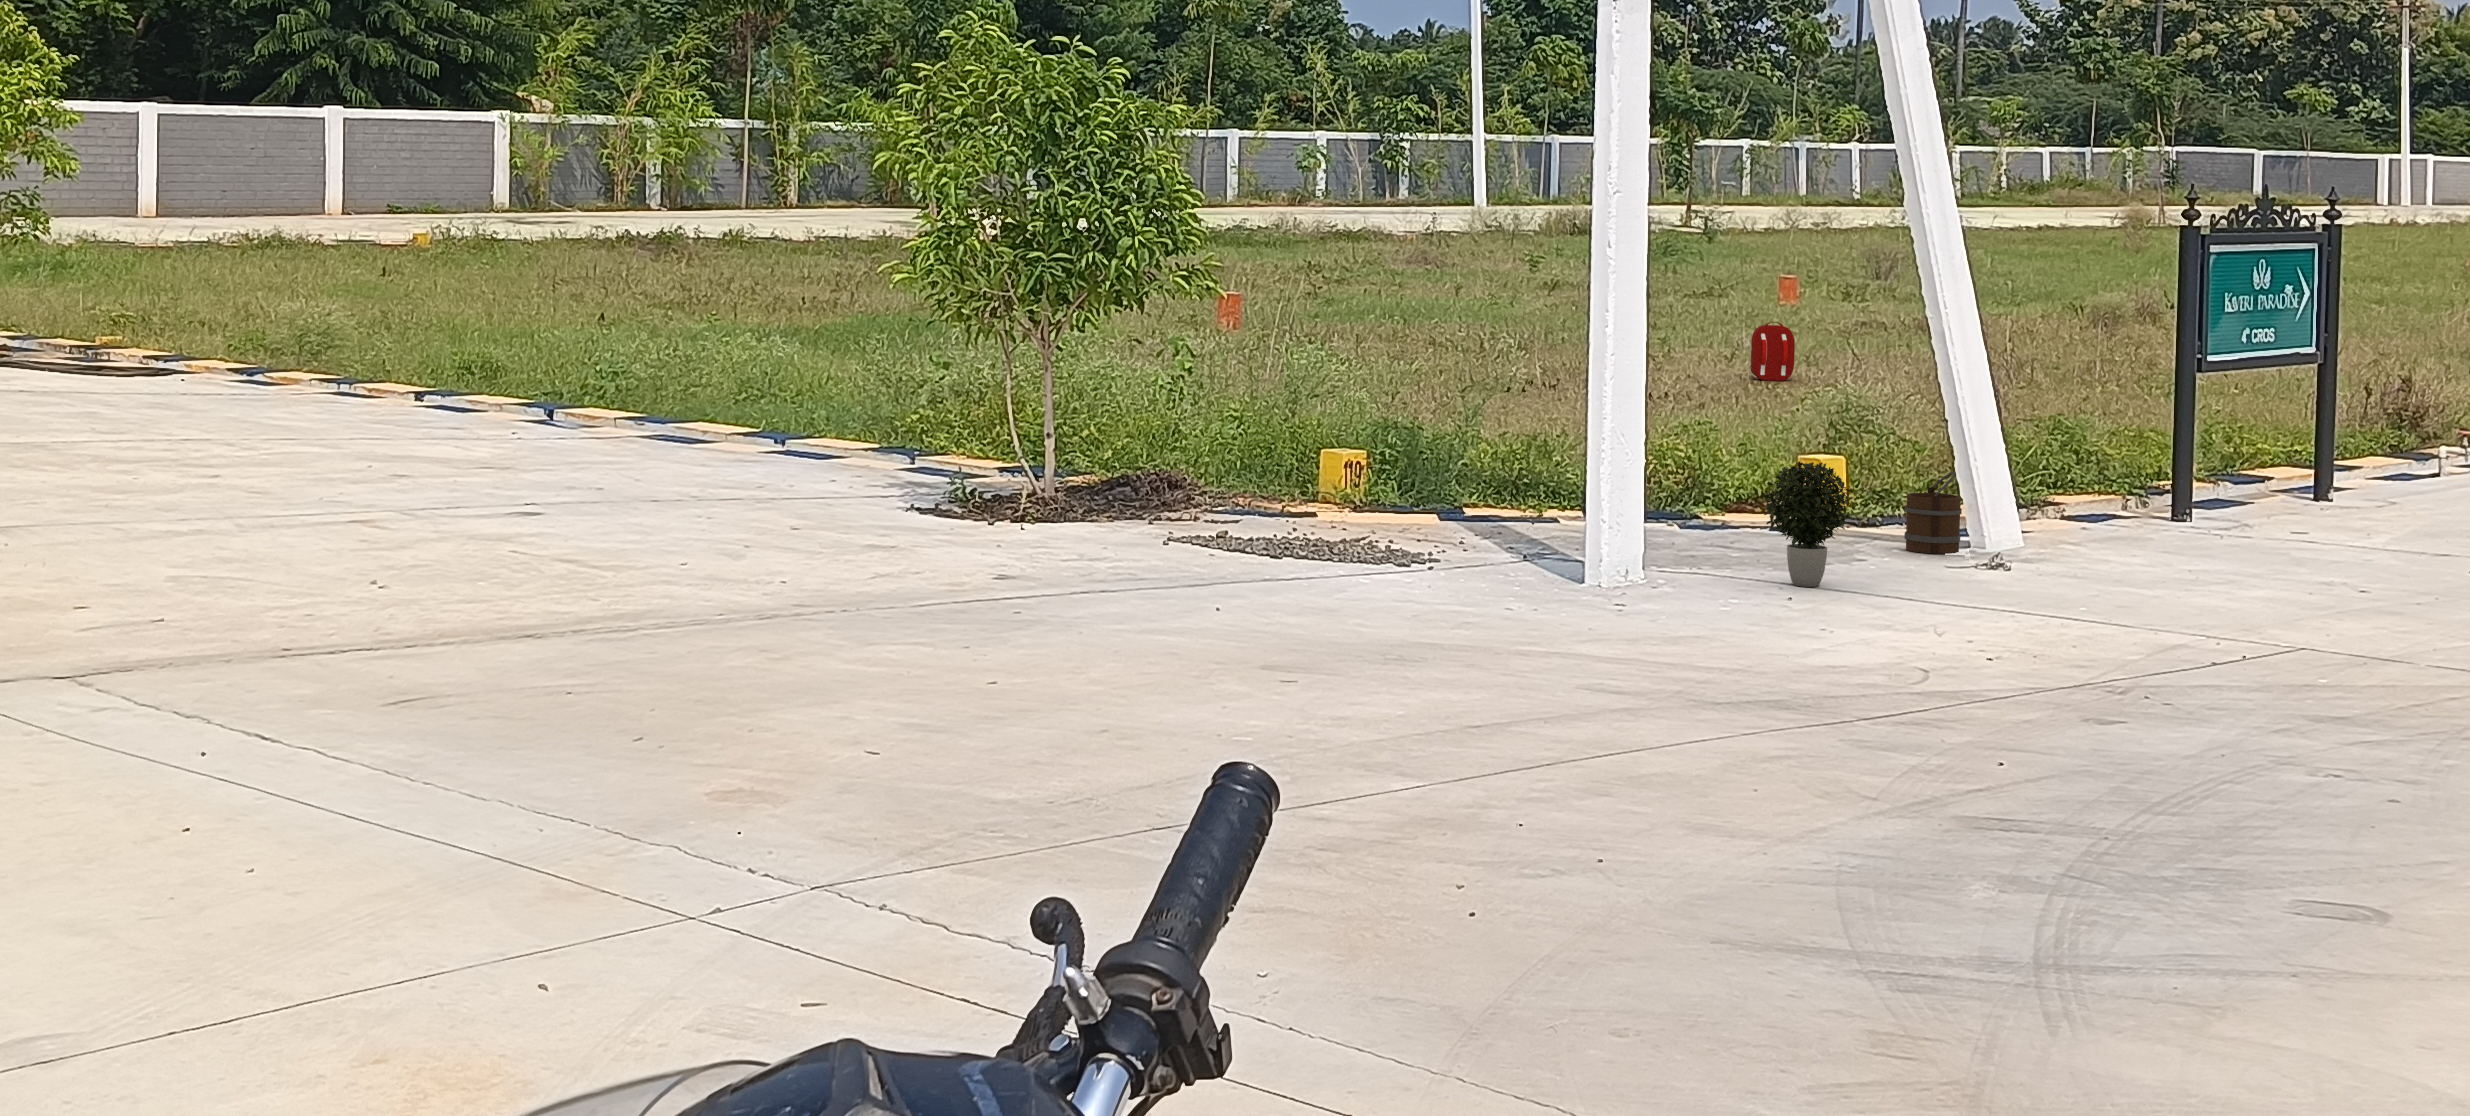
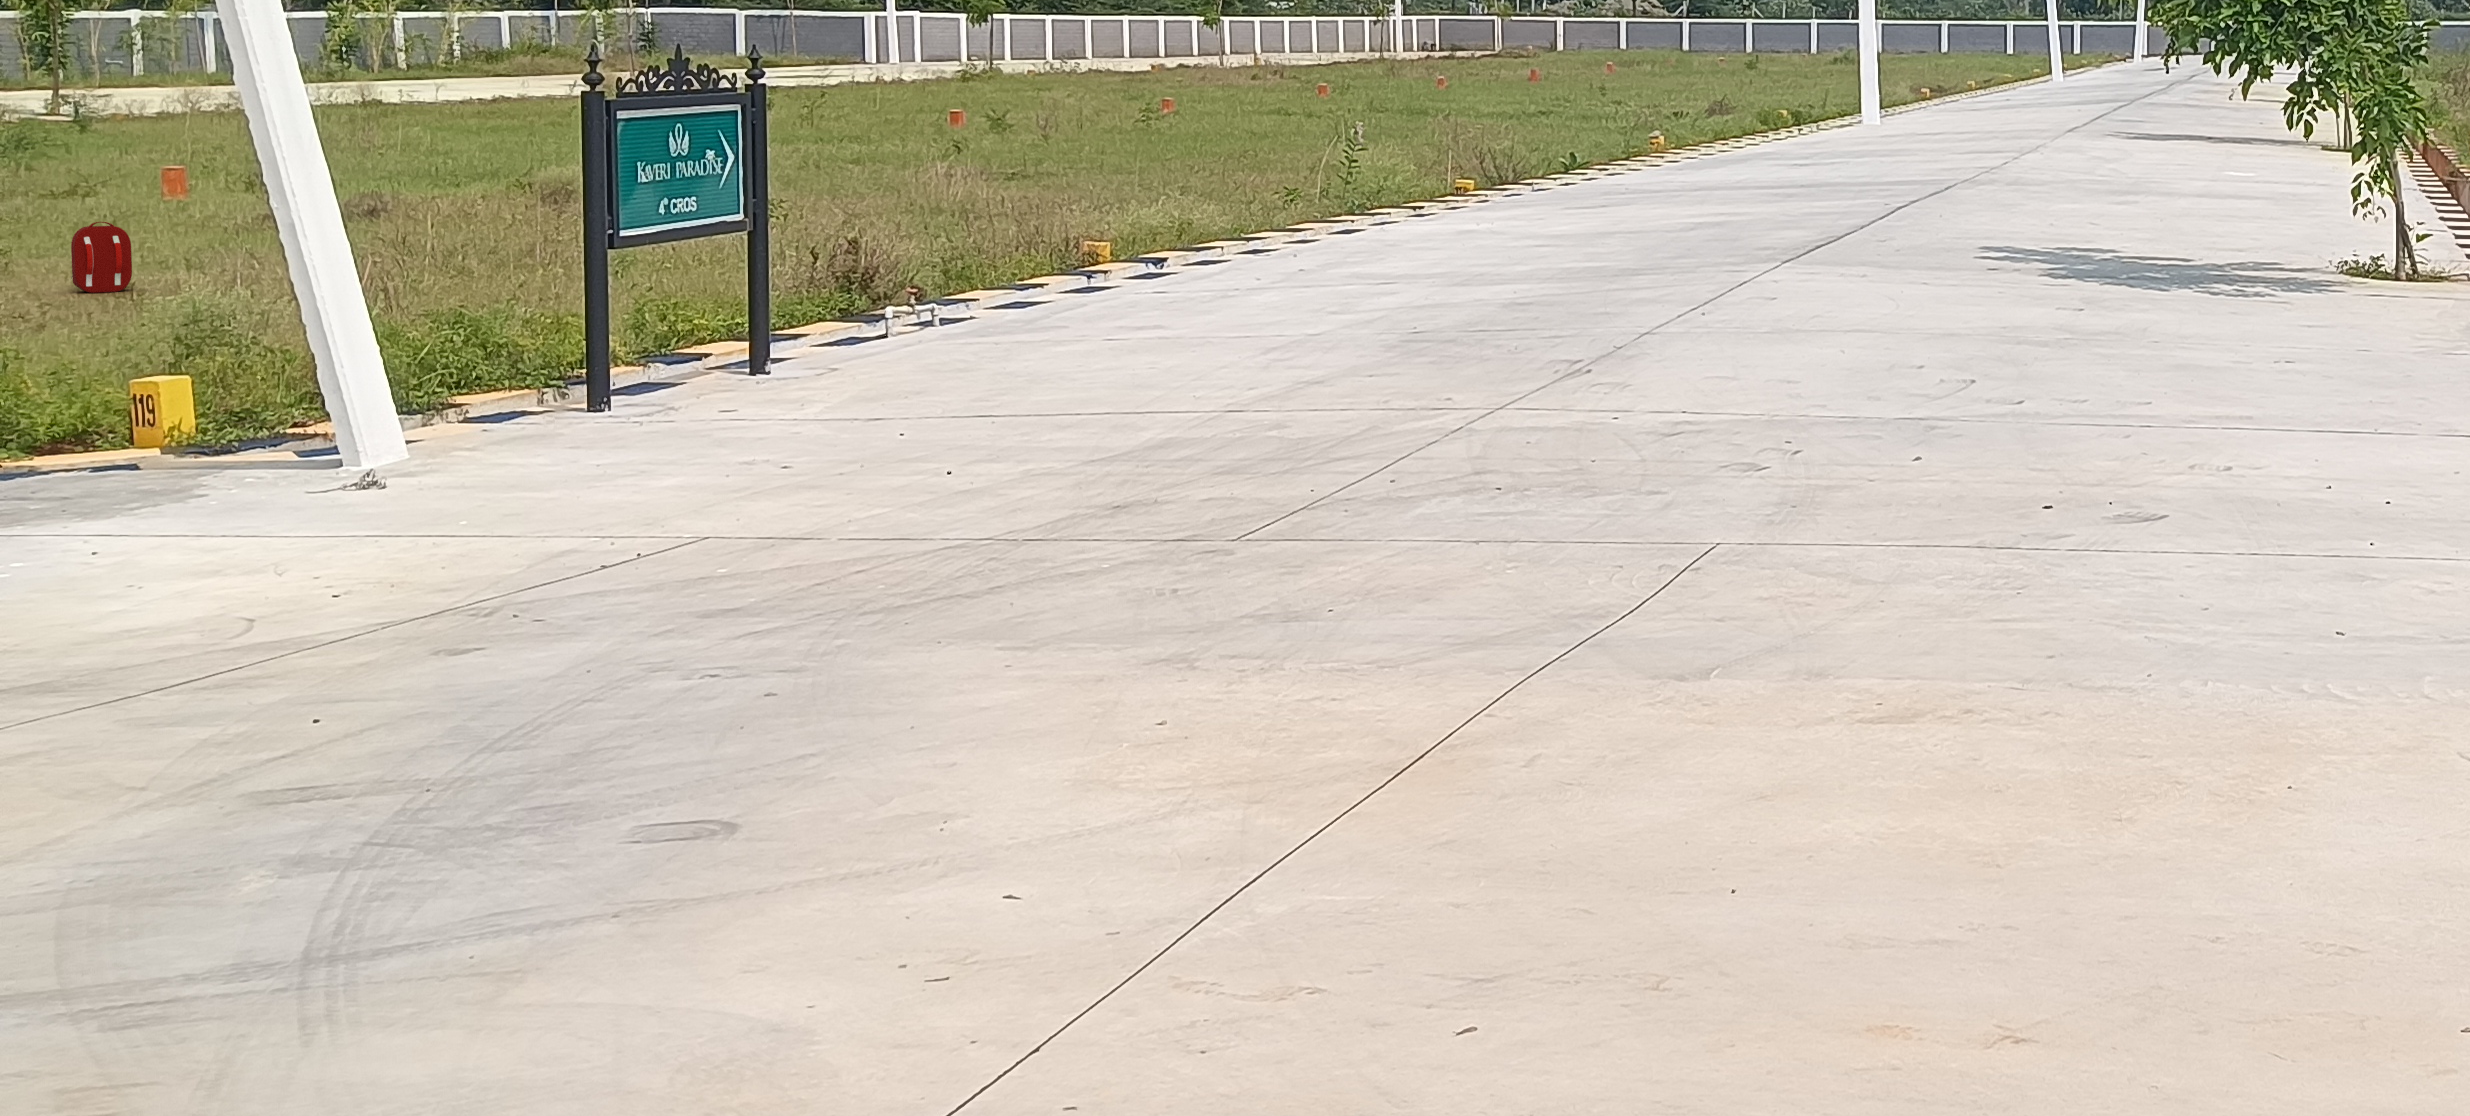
potted plant: present [1764,461,1853,587] -> none [66,387,187,531]
bucket: present [1905,472,1962,554] -> none [259,383,330,477]

